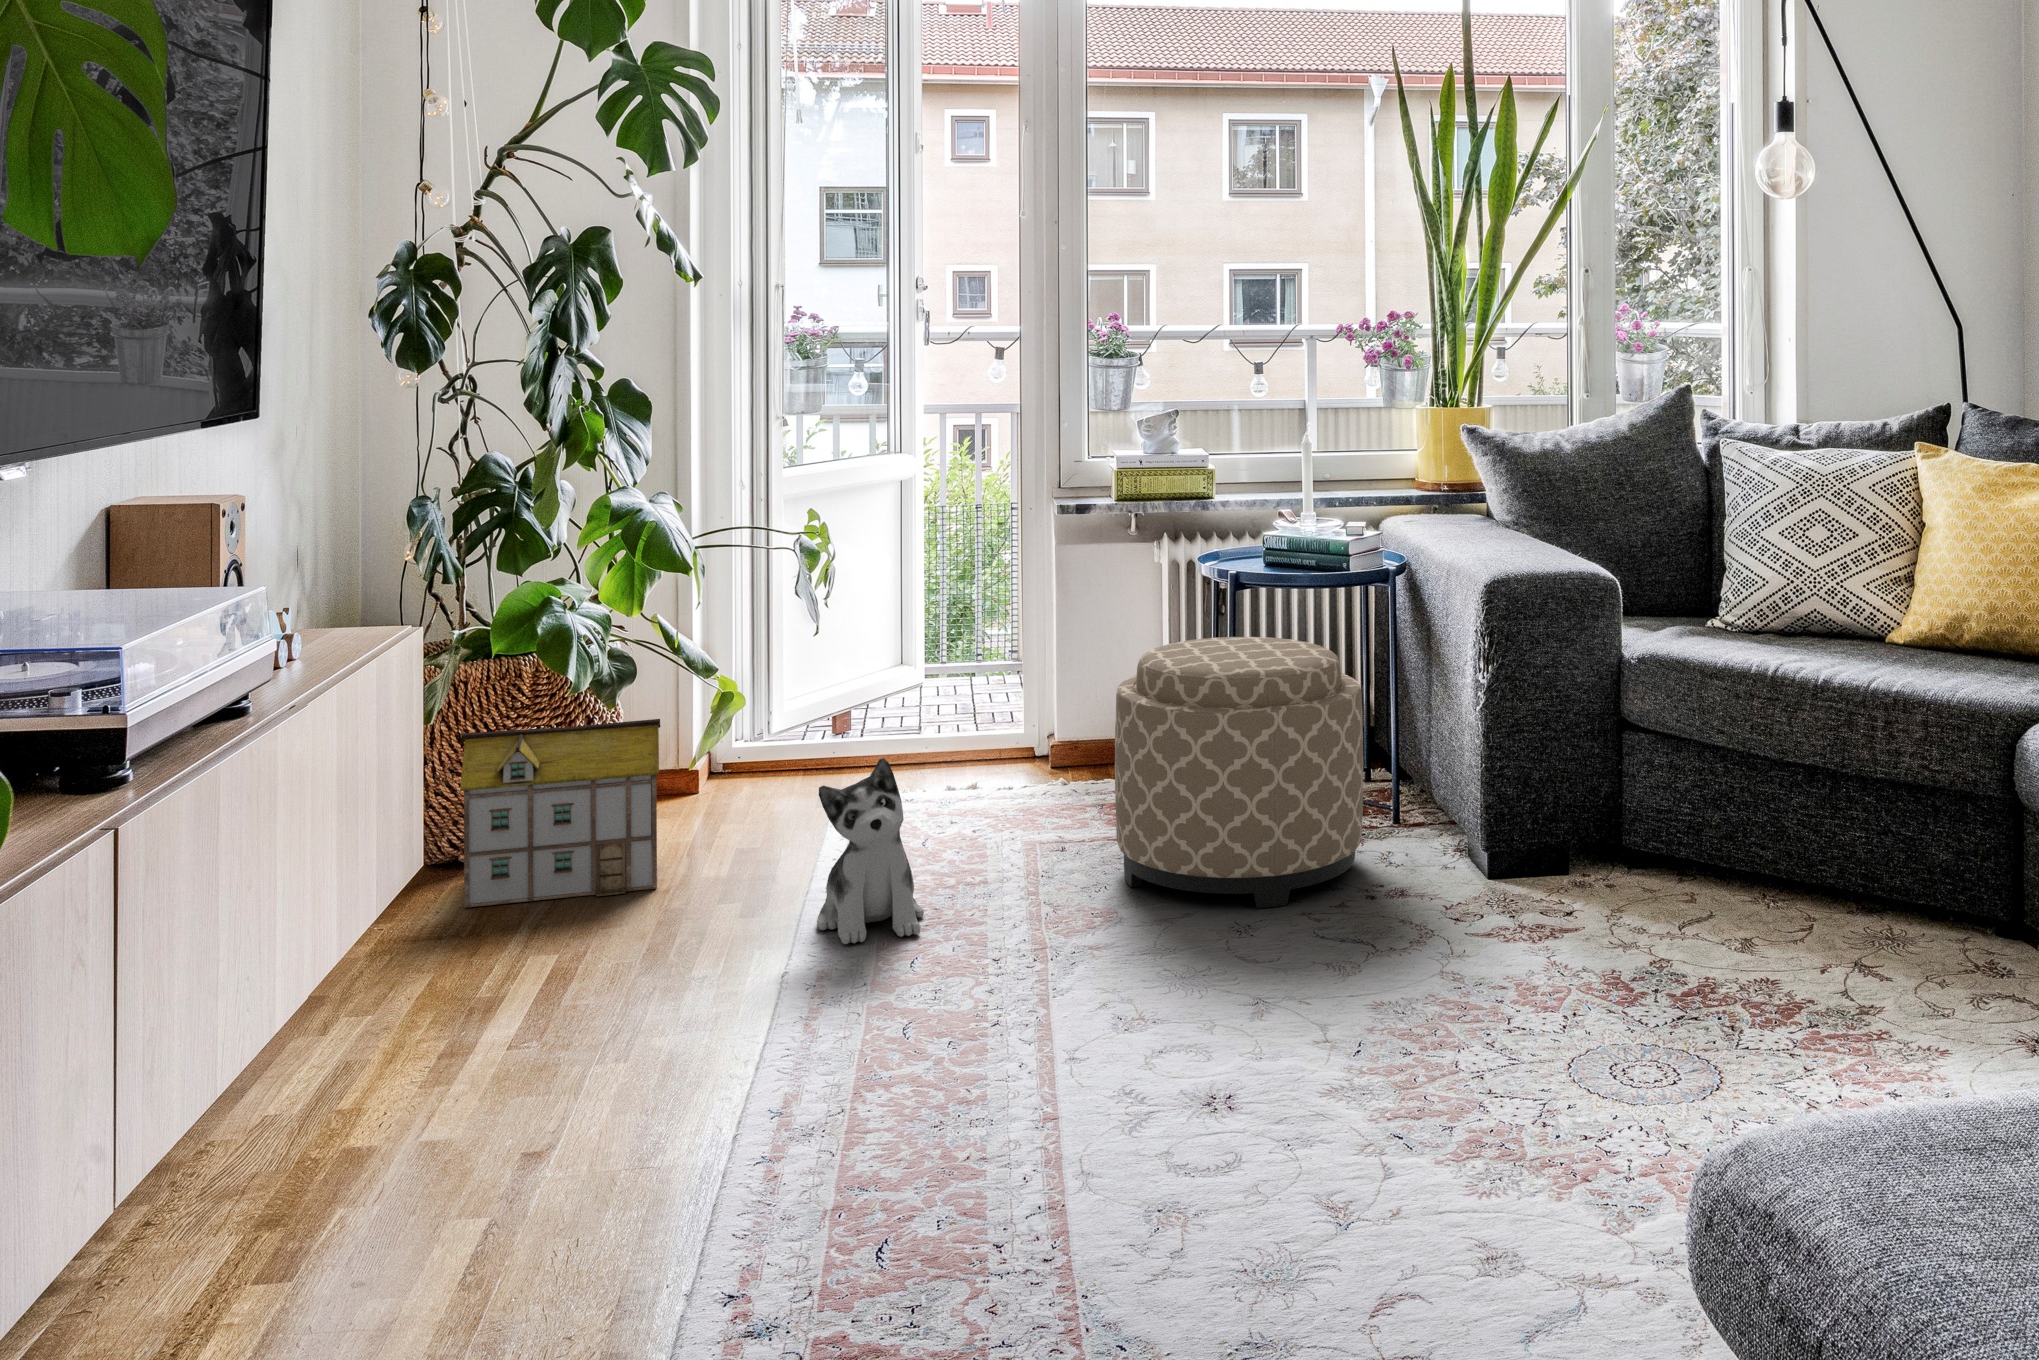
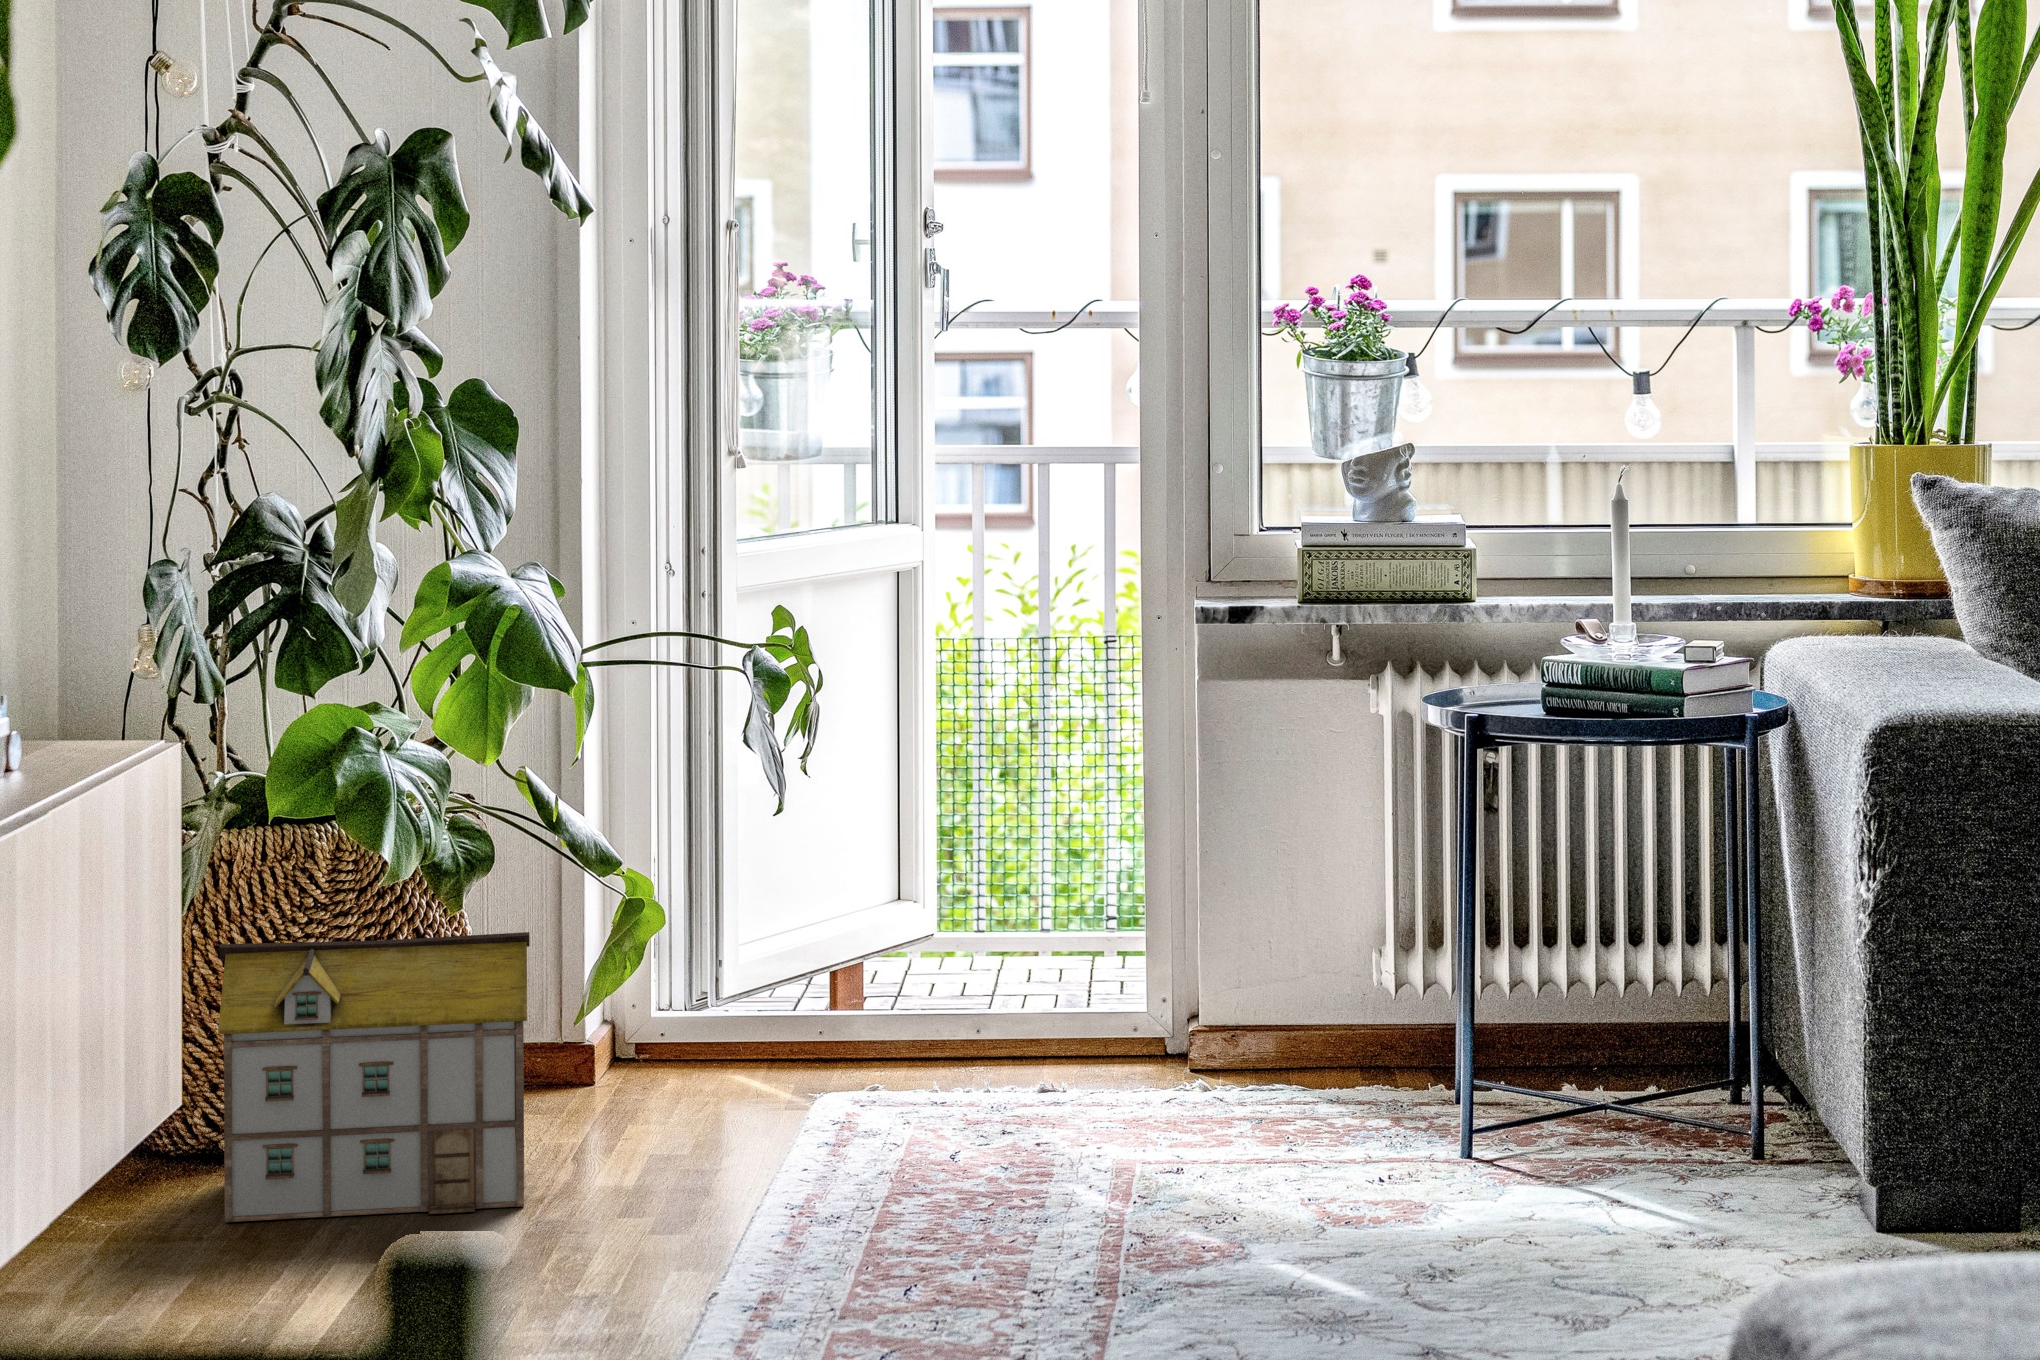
ottoman: present [1115,637,1363,908] -> none [1267,824,1688,1275]
plush toy: present [817,758,924,944] -> none [775,1000,948,1301]

